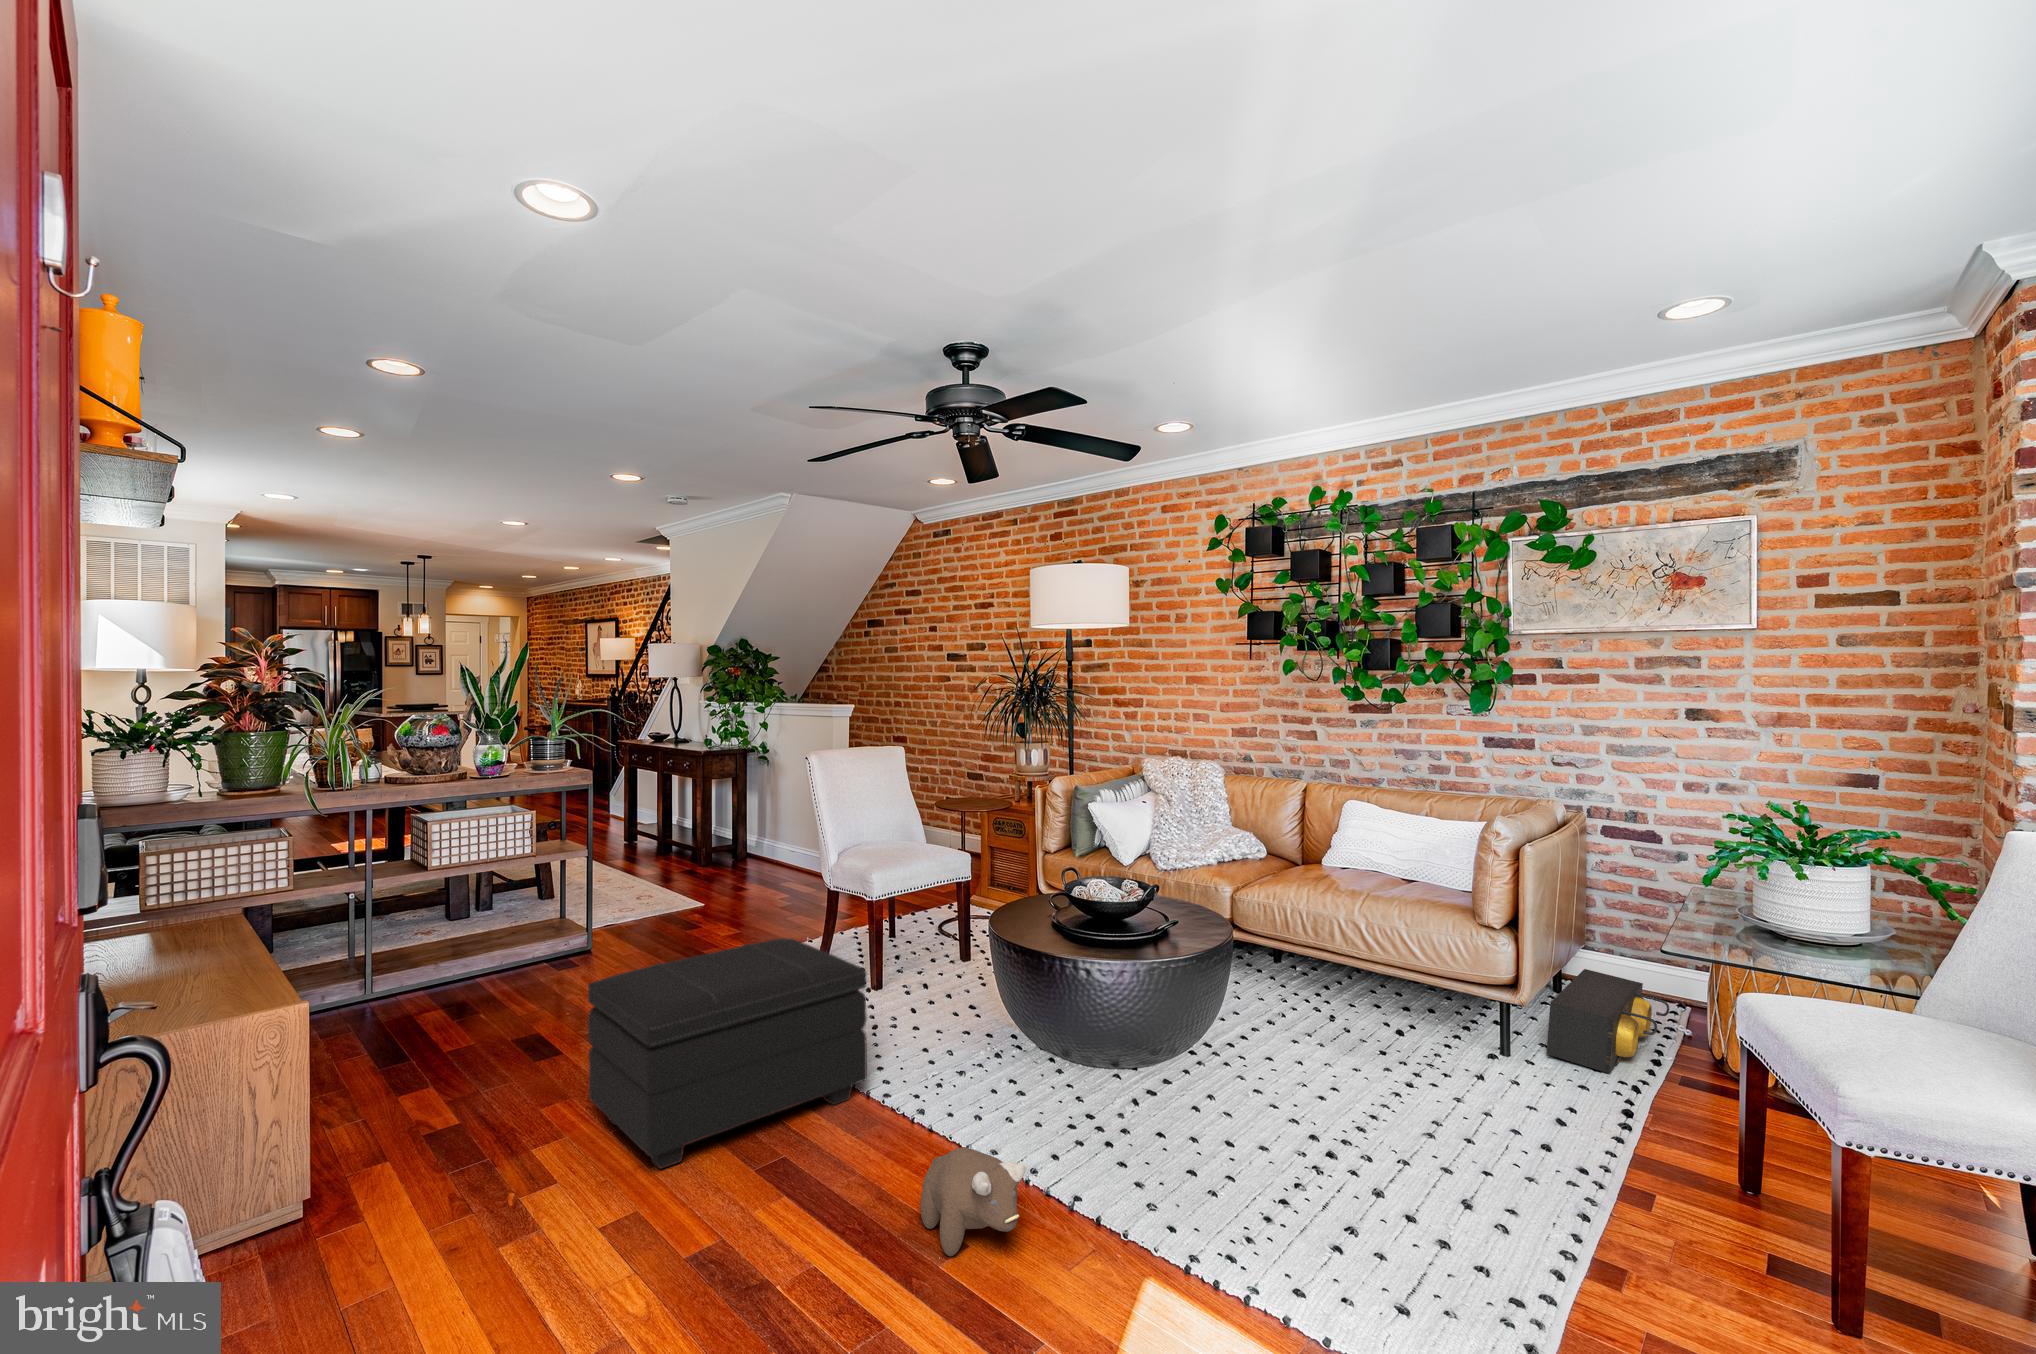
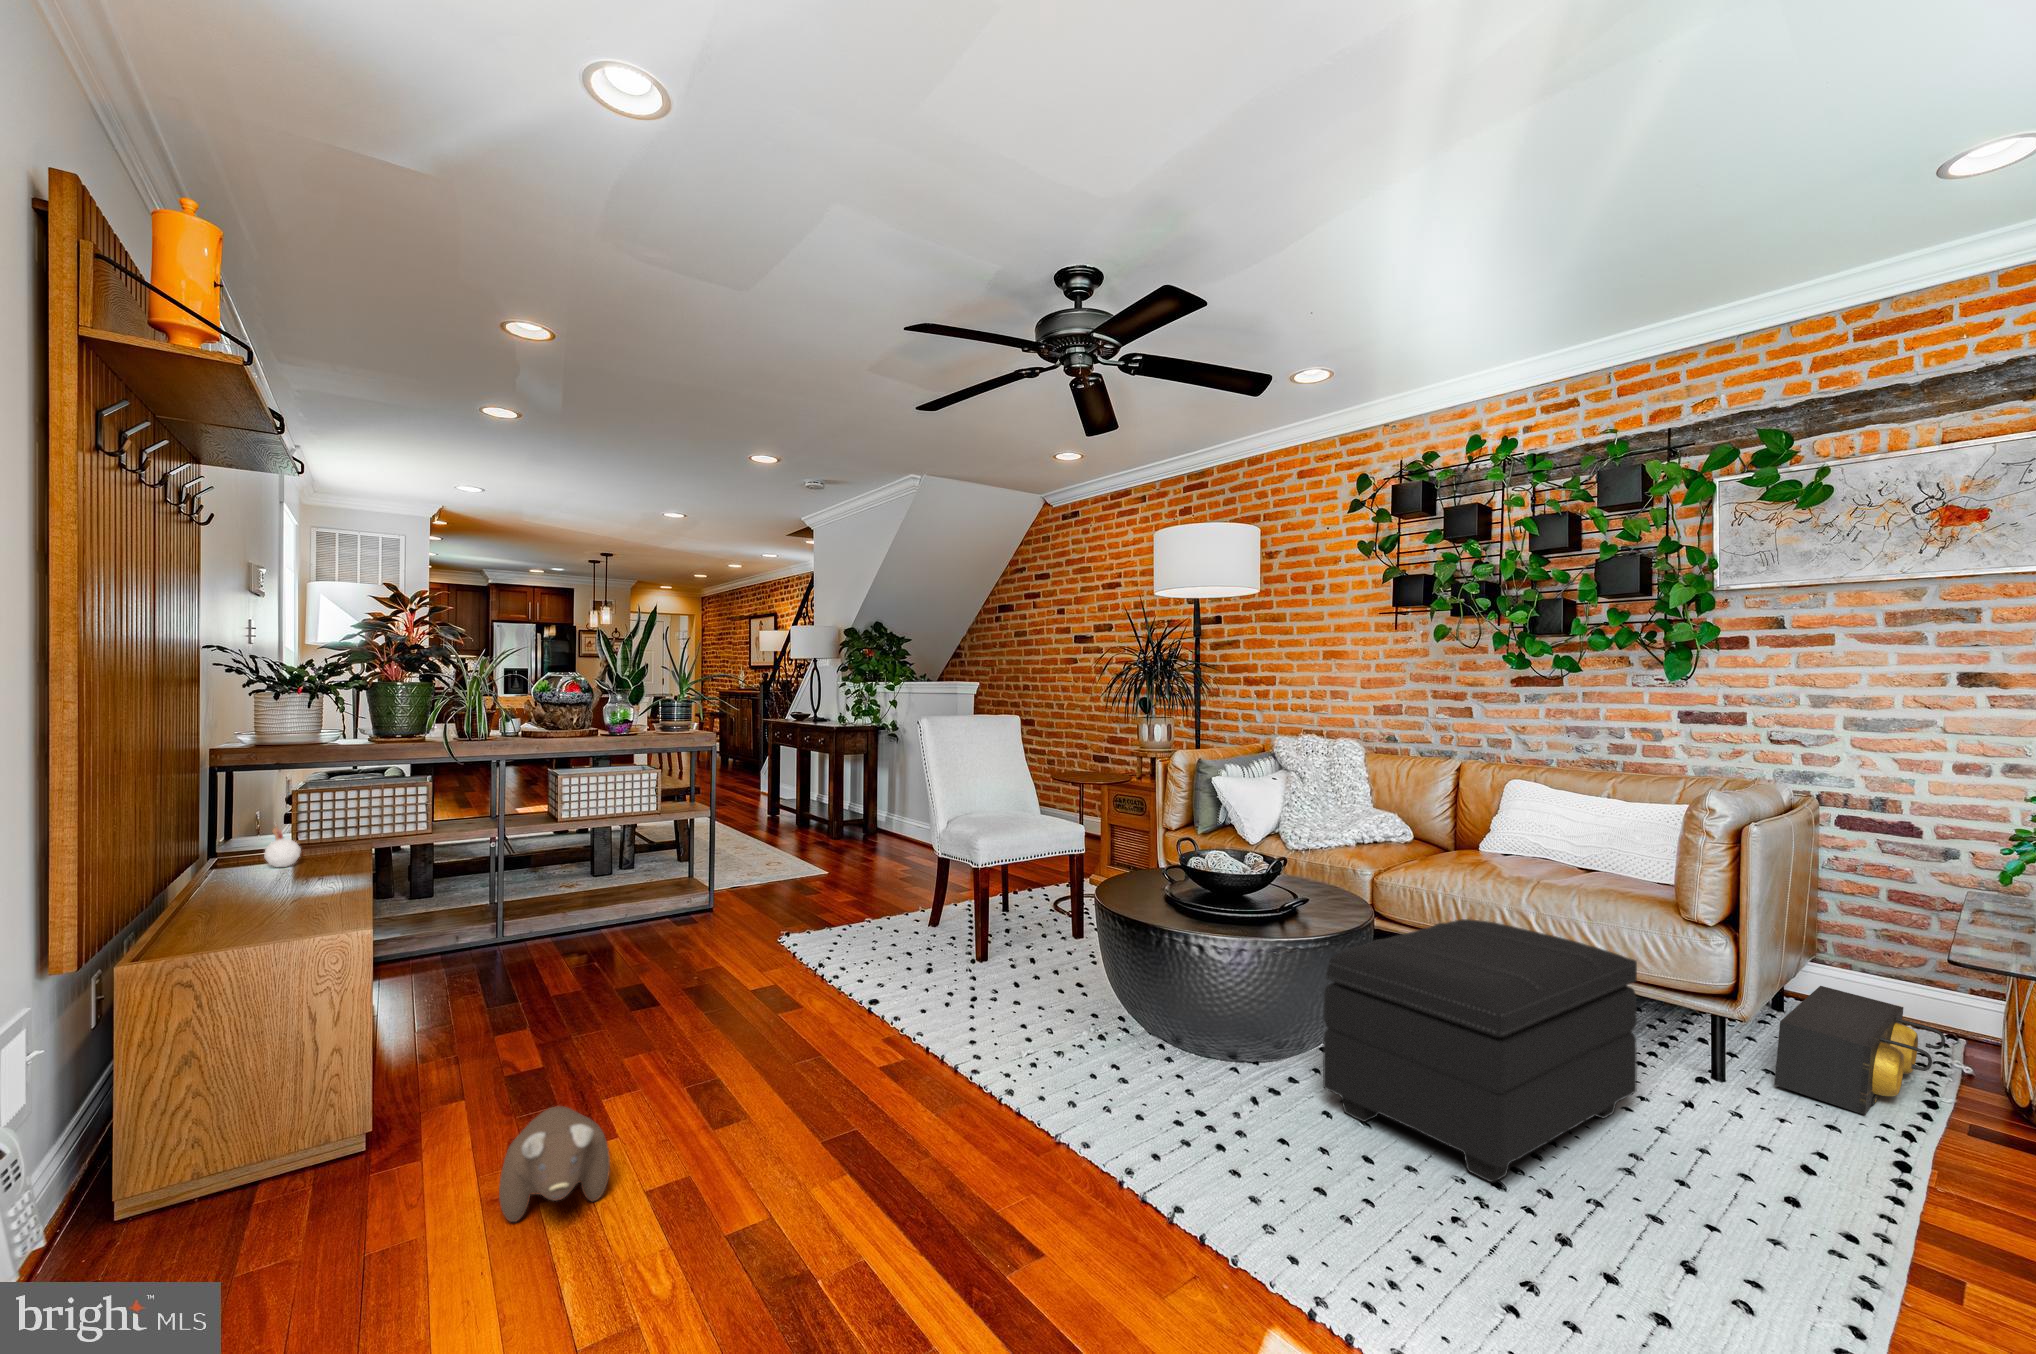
candle: none [129,890,169,942] -> present [264,827,301,867]
footstool: present [588,938,867,1169] -> present [1323,919,1637,1182]
plush toy: present [921,1148,1026,1256] -> present [499,1106,610,1222]

